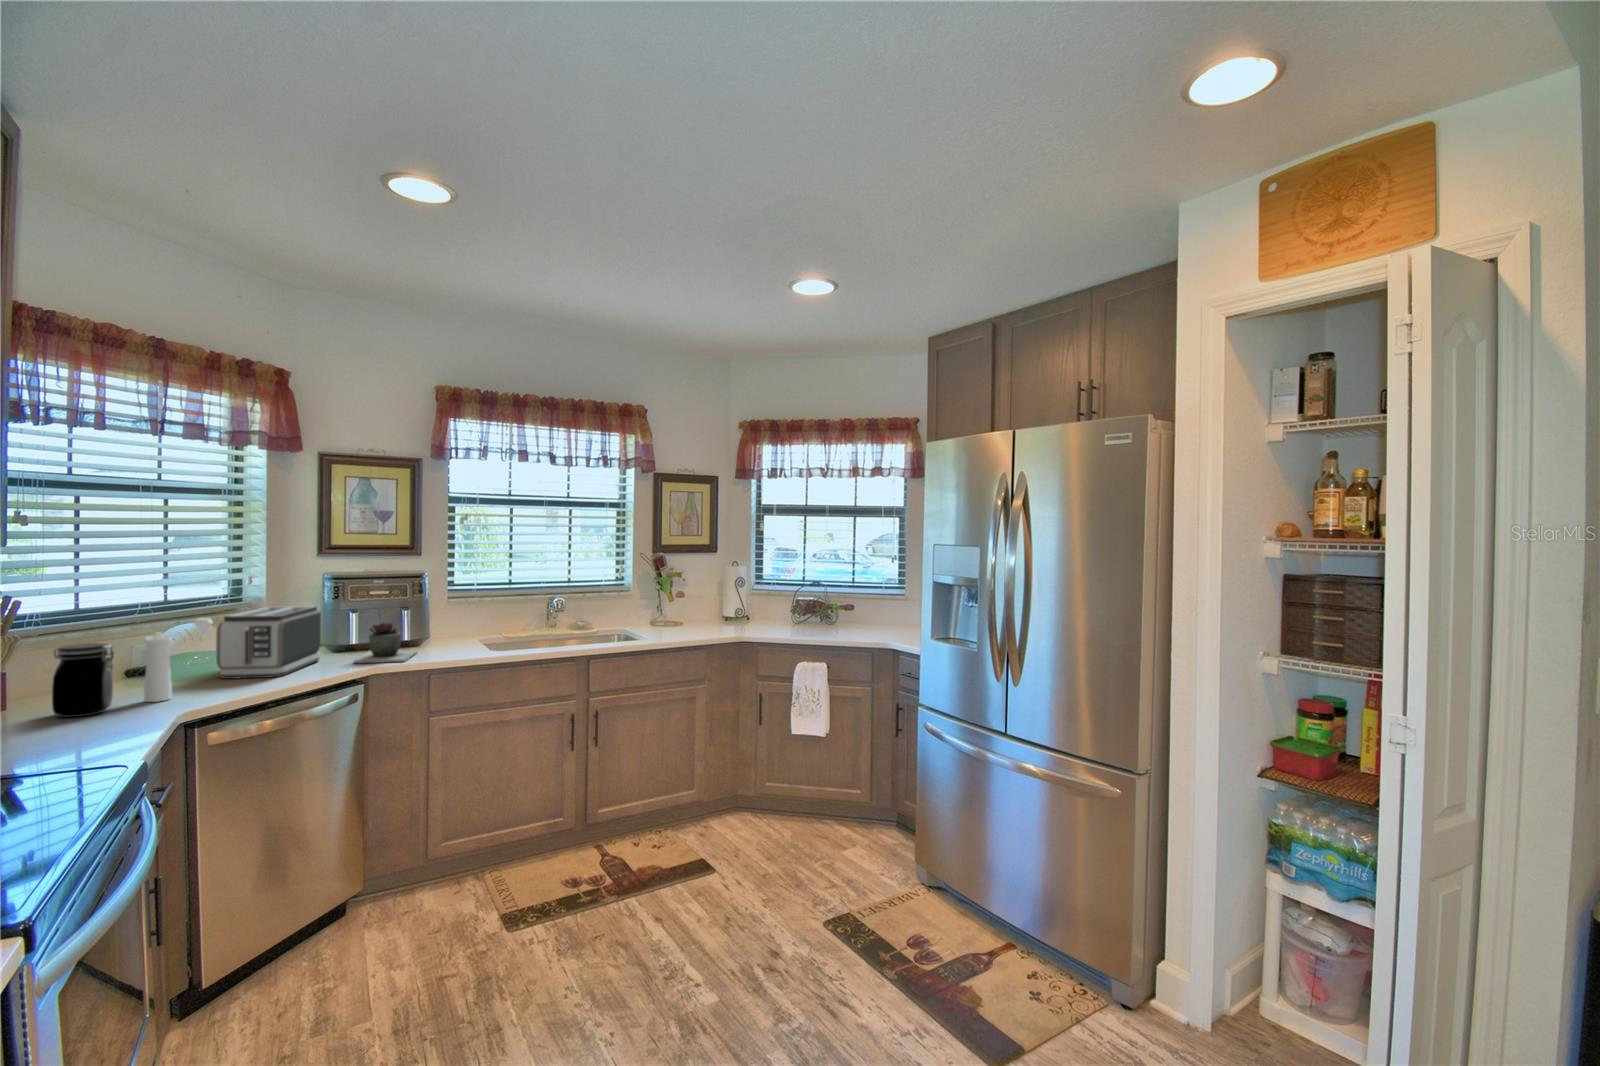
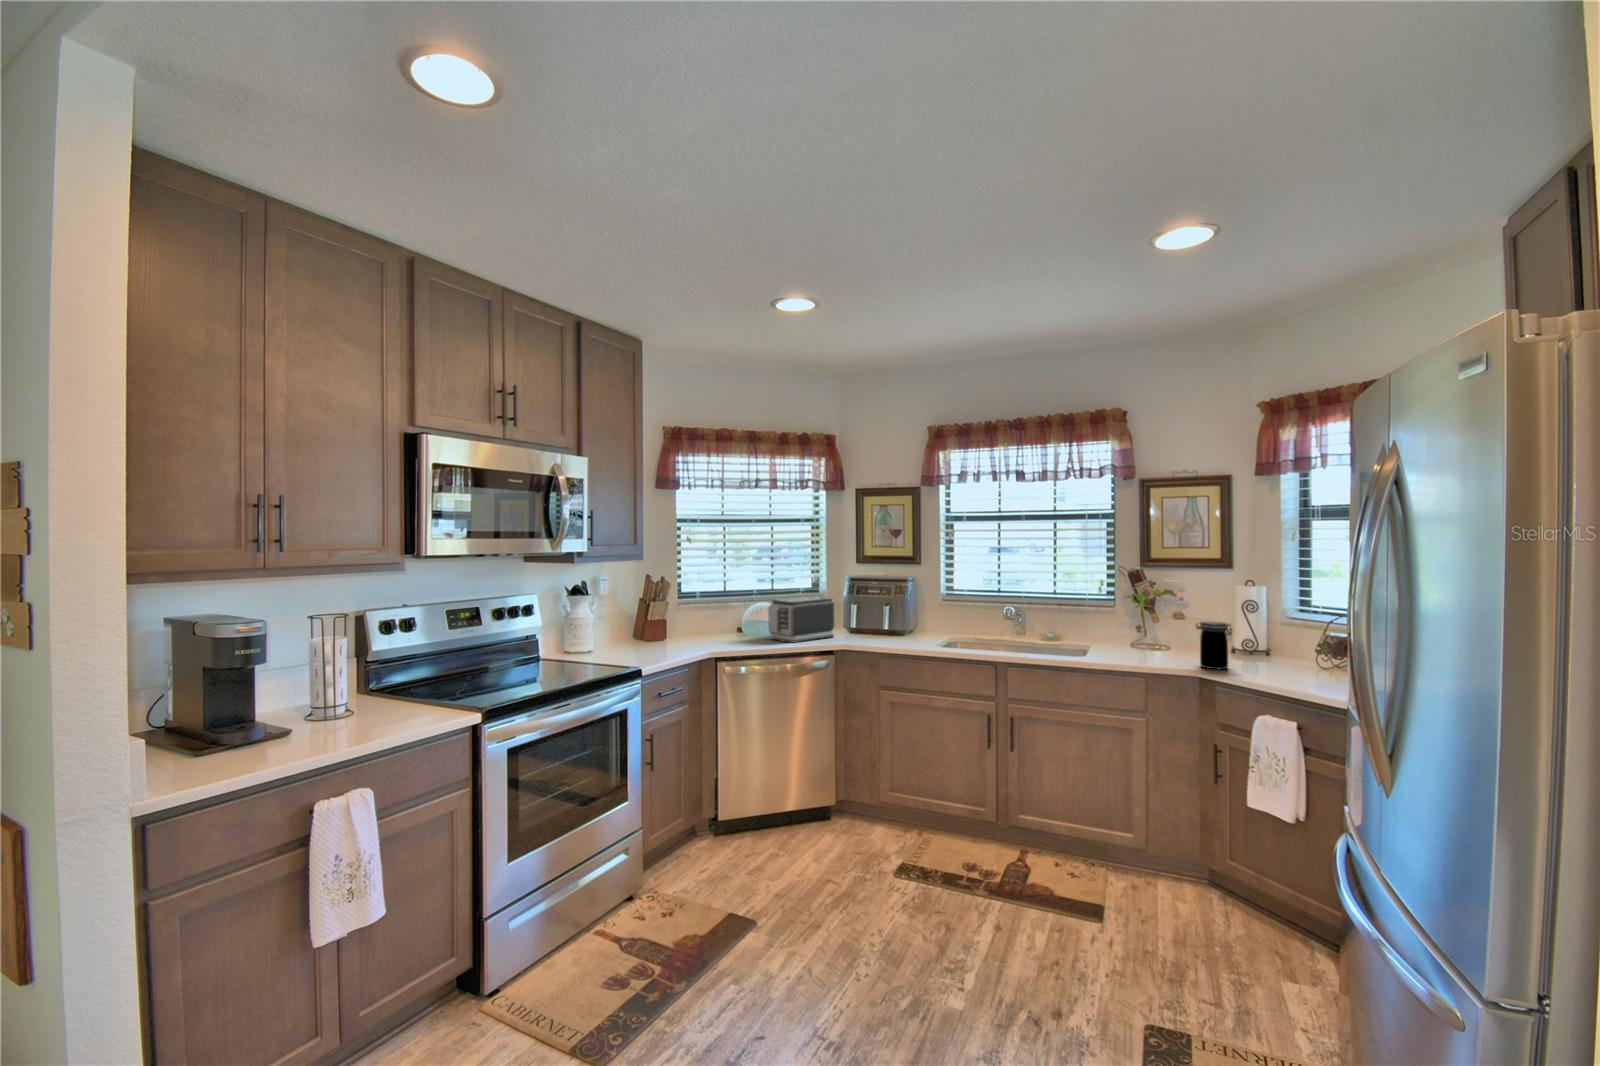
pepper mill: present [144,618,213,702] -> none [716,599,751,646]
succulent plant: present [354,623,417,663] -> none [843,614,894,645]
jar: present [52,643,114,717] -> present [1196,621,1232,669]

